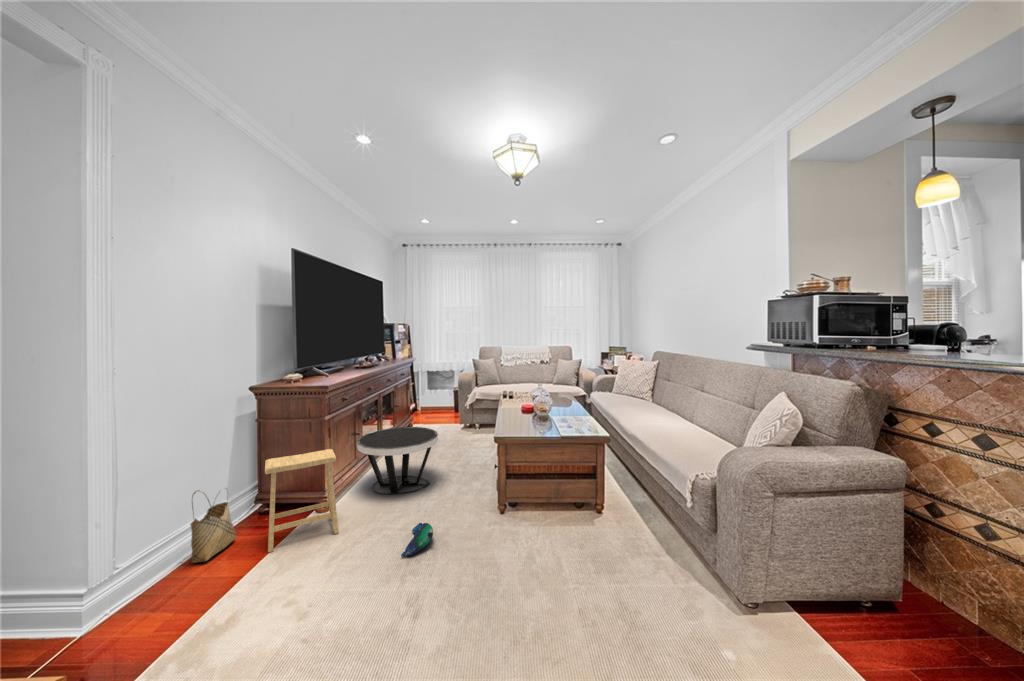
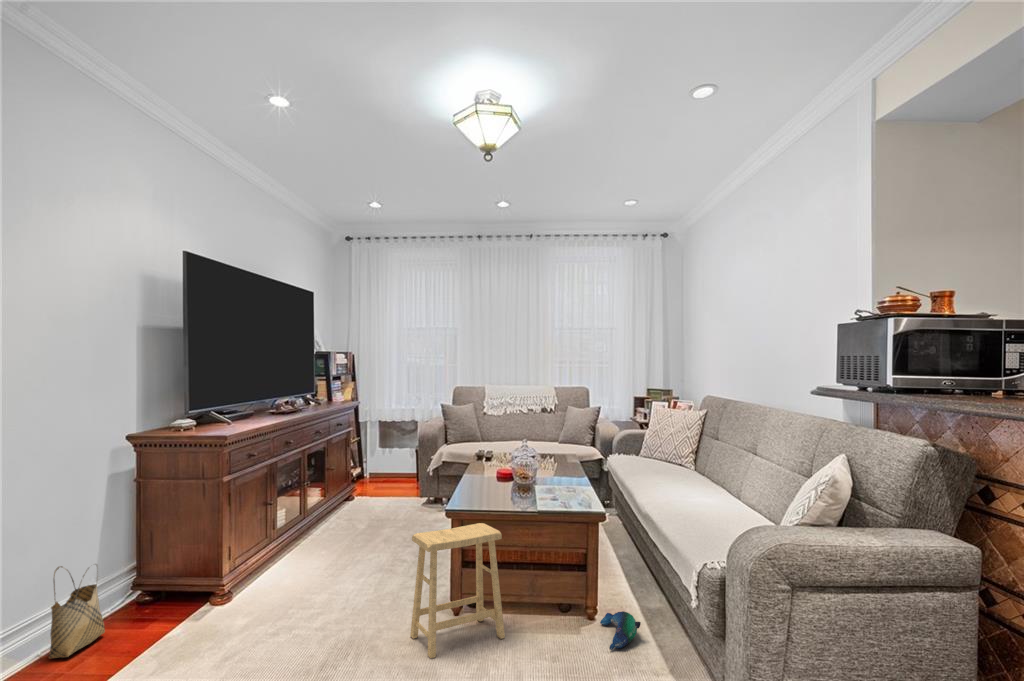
side table: present [357,427,438,495] -> none [267,496,378,587]
footstool: present [265,449,339,553] -> present [410,523,505,658]
plush toy: present [401,523,433,557] -> present [600,611,641,650]

